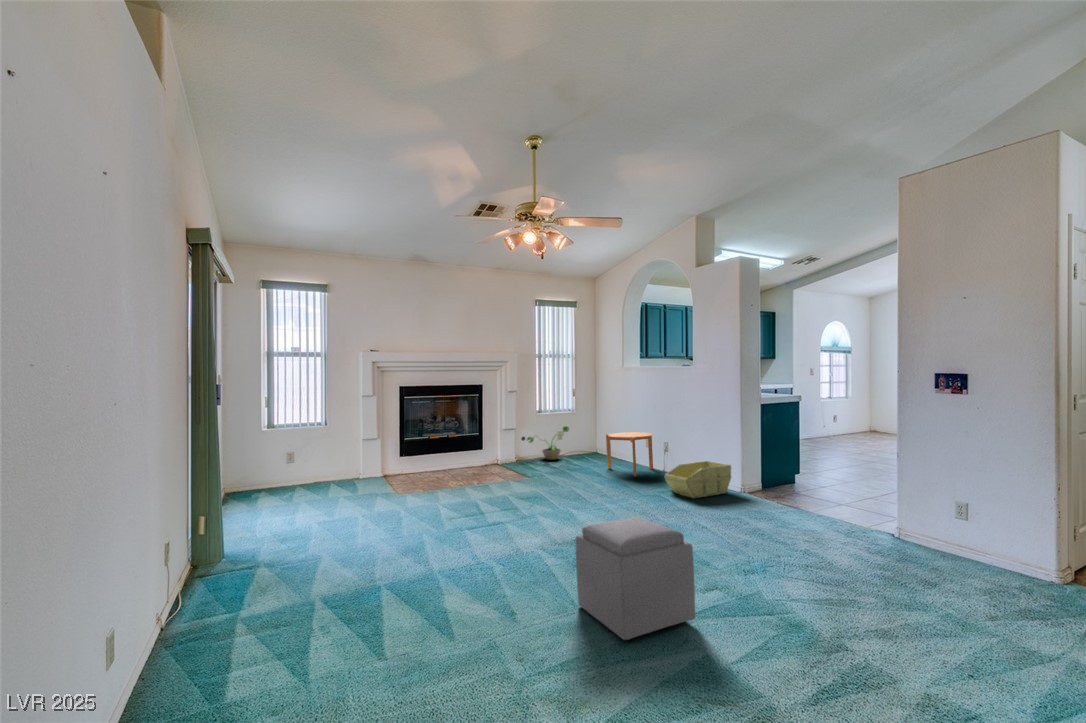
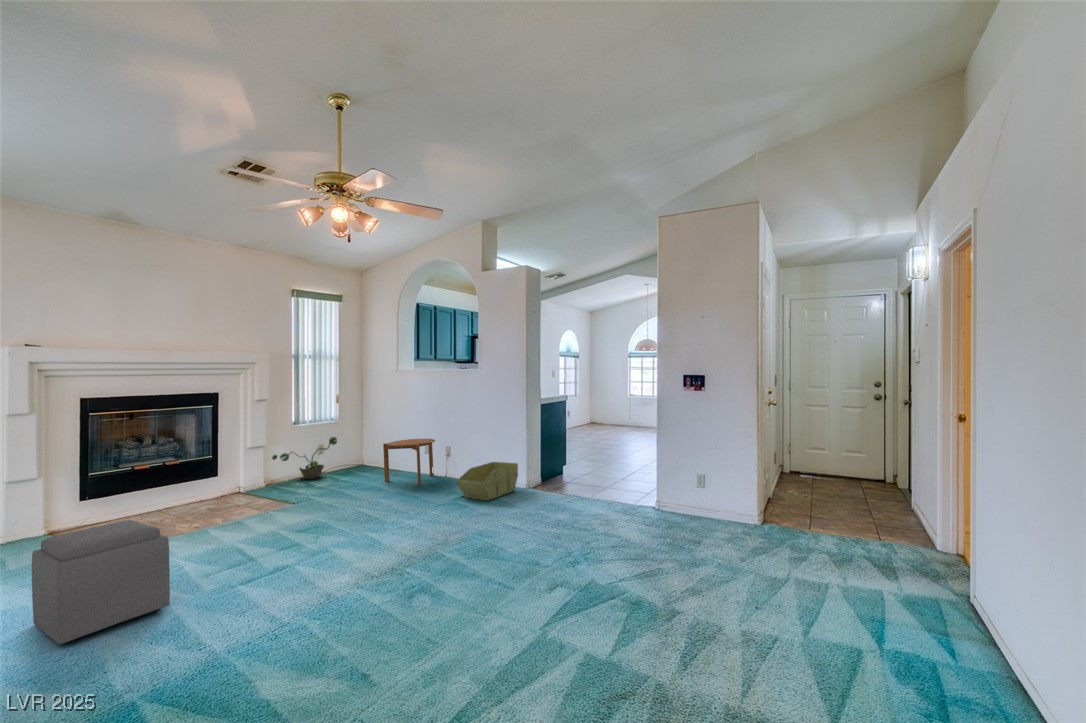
ottoman: present [575,517,695,640] -> present [32,520,170,644]

